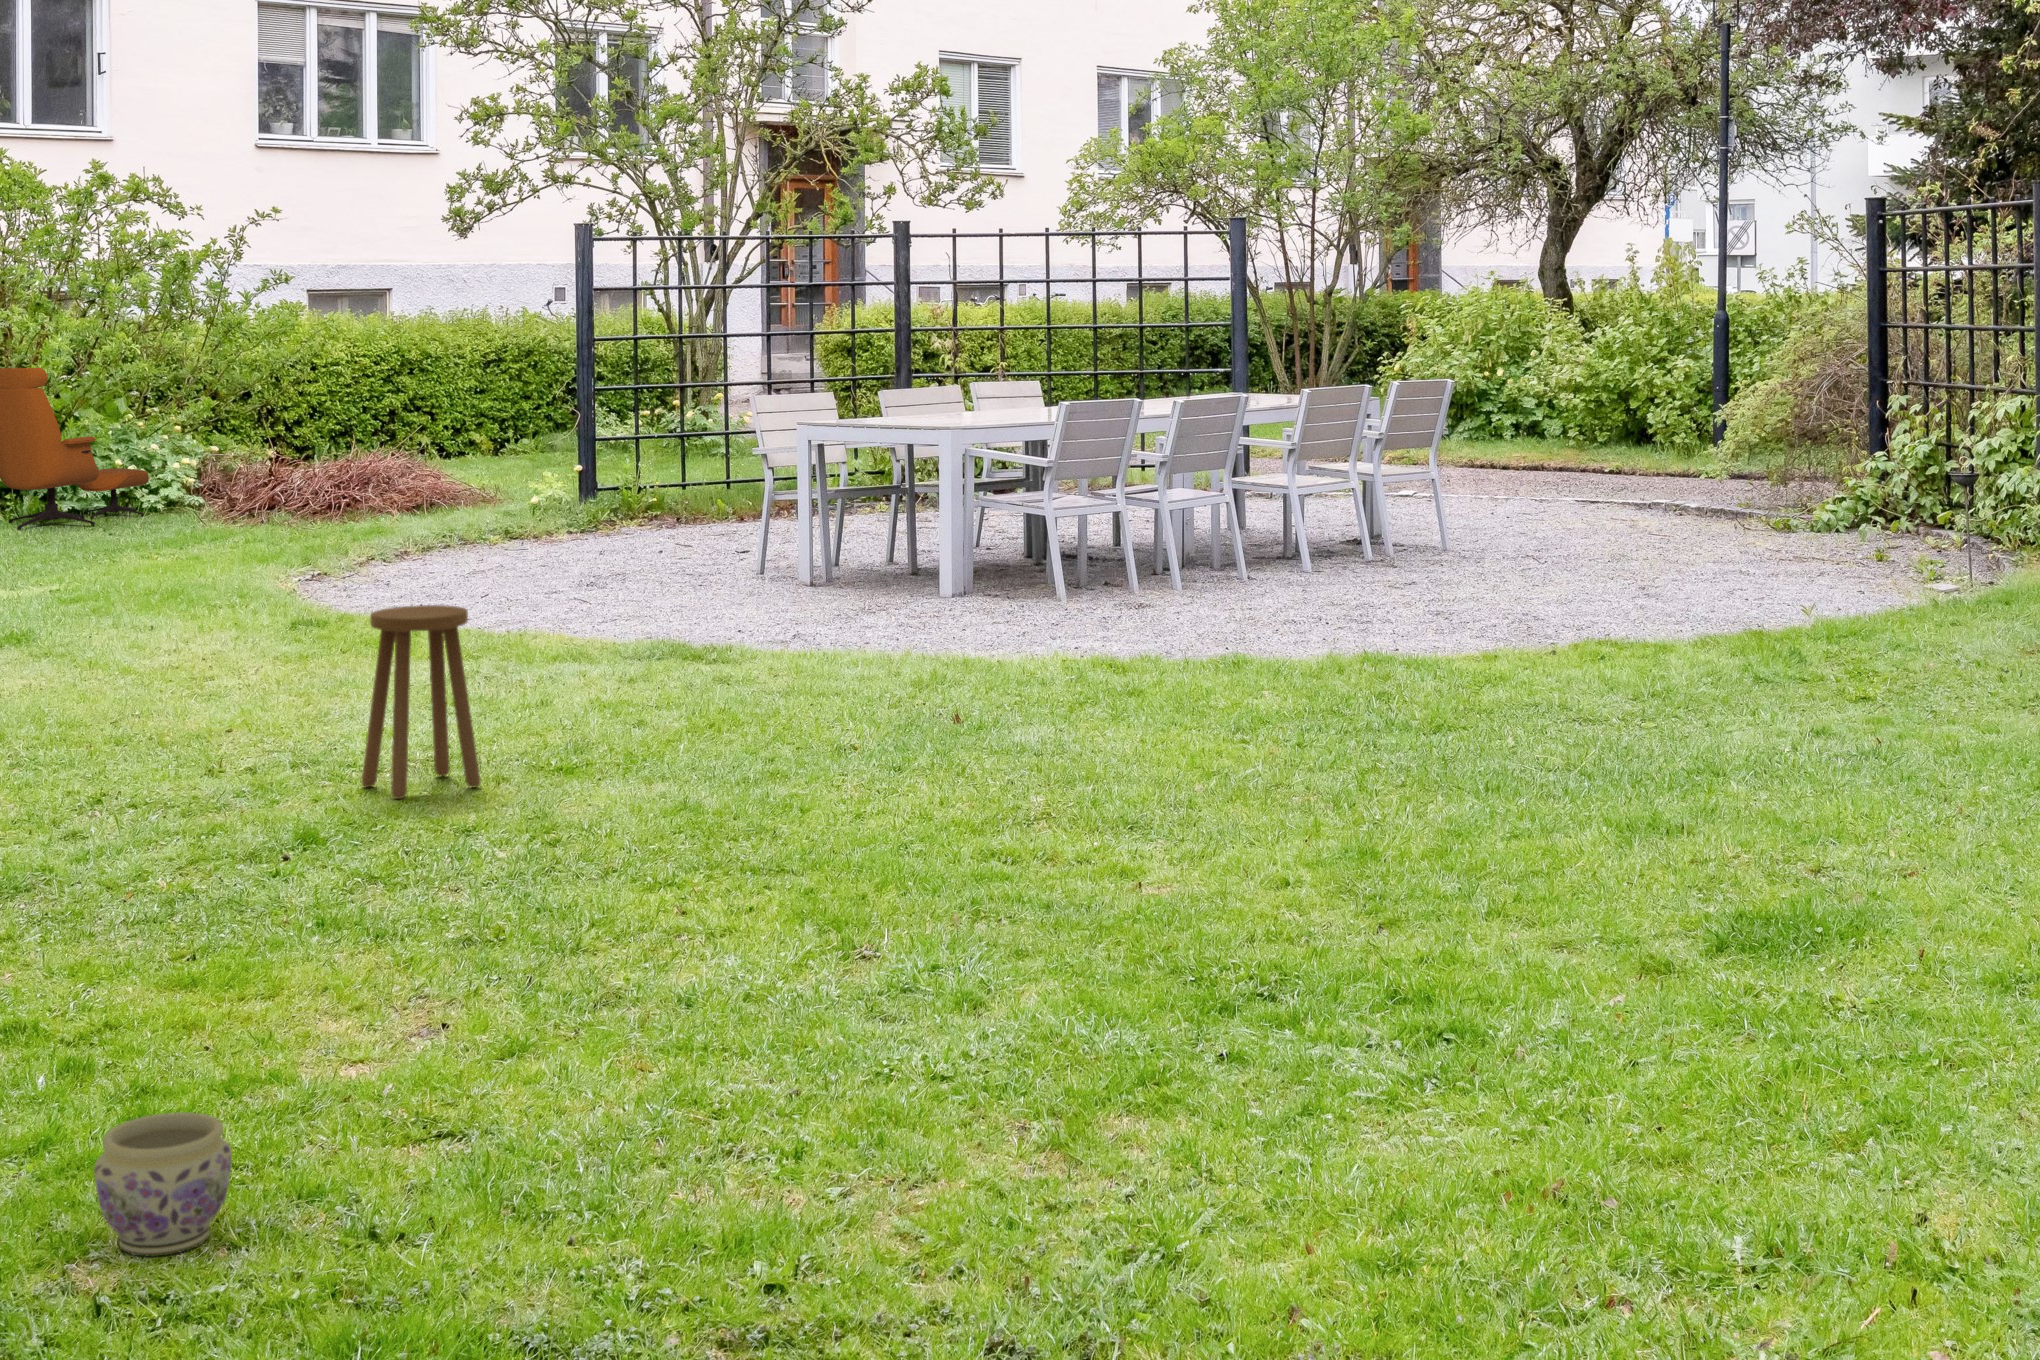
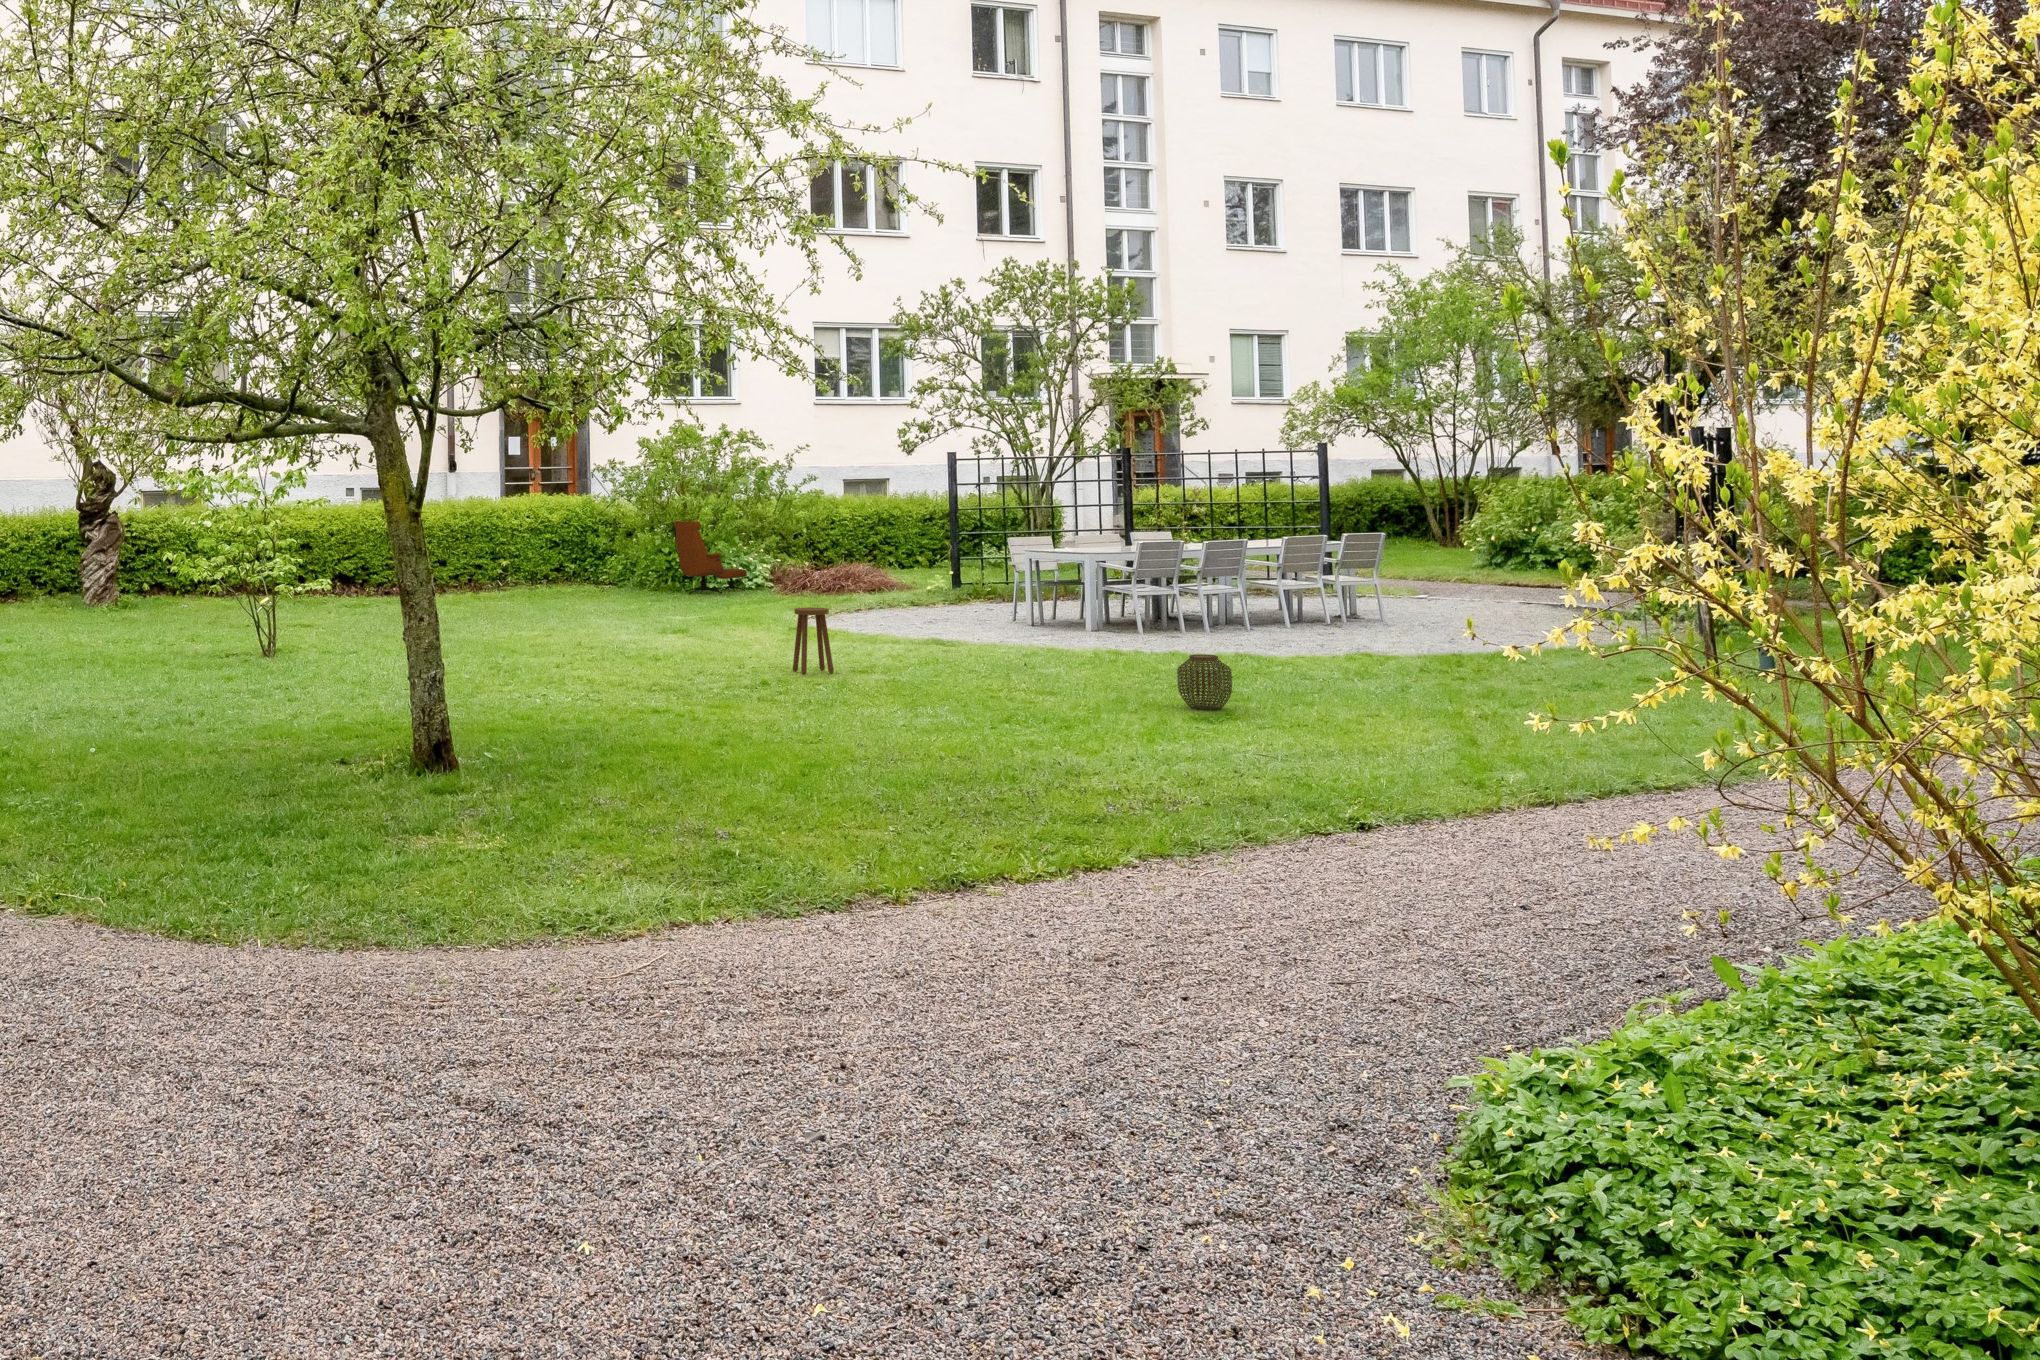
woven basket: none [1473,711,1610,864] -> present [1177,654,1232,710]
planter: present [94,1112,232,1257] -> none [686,706,719,736]

